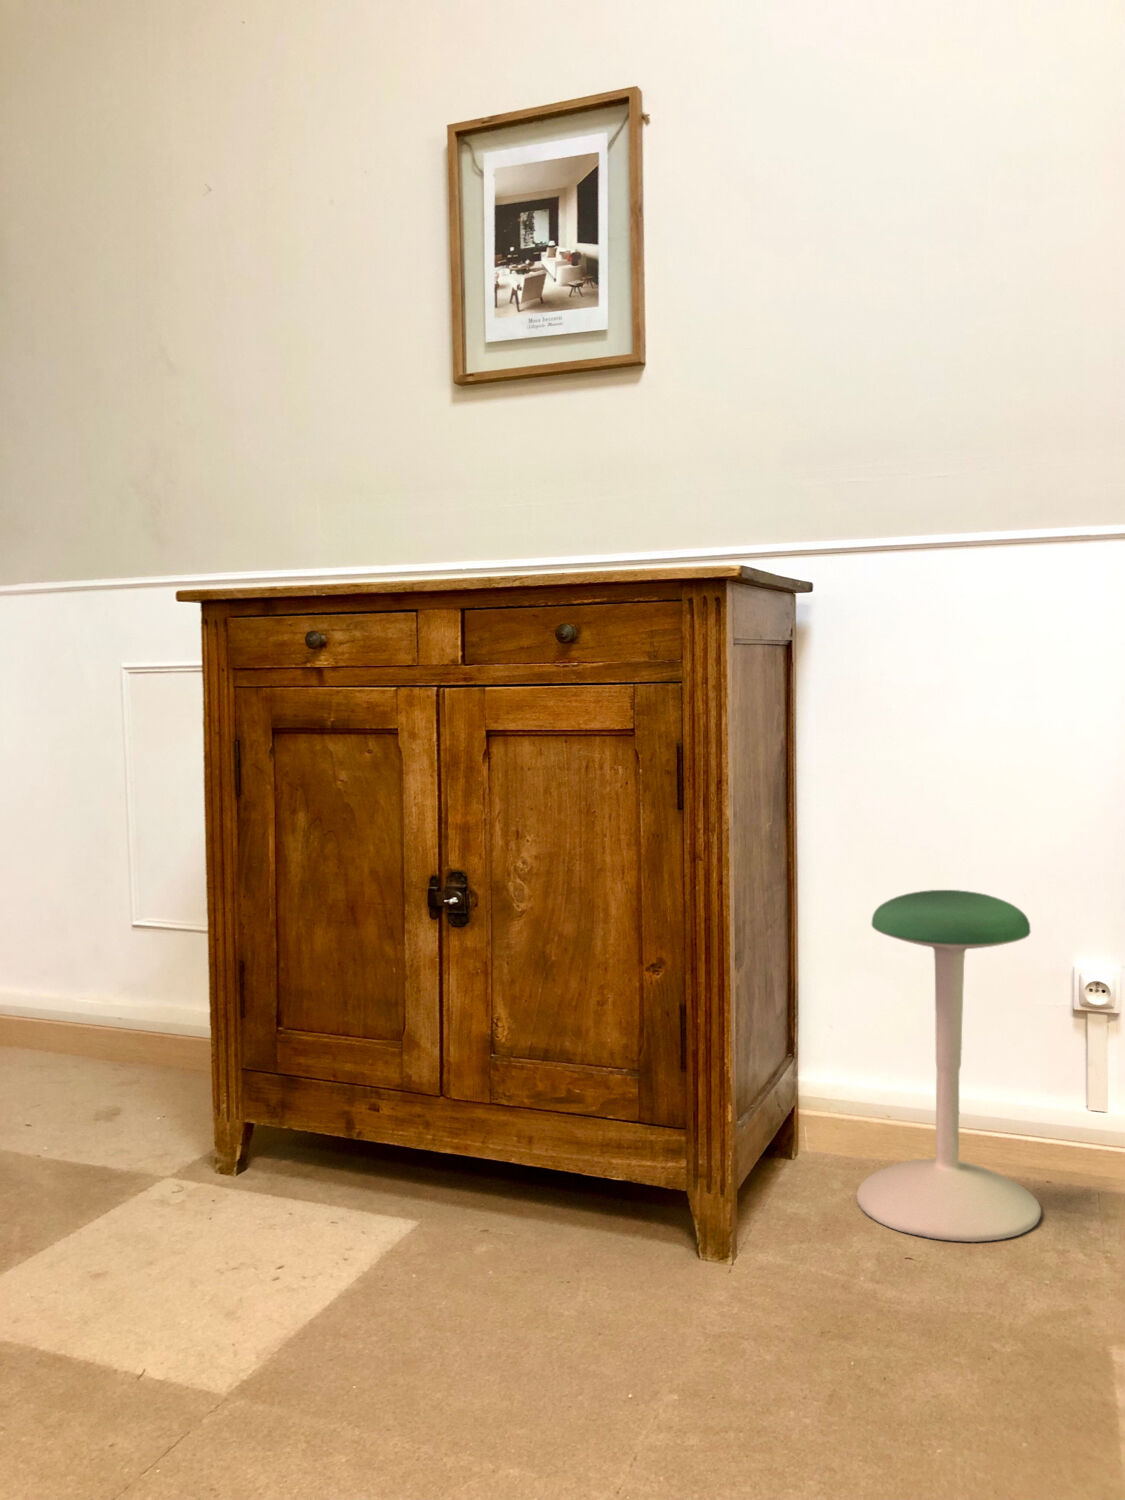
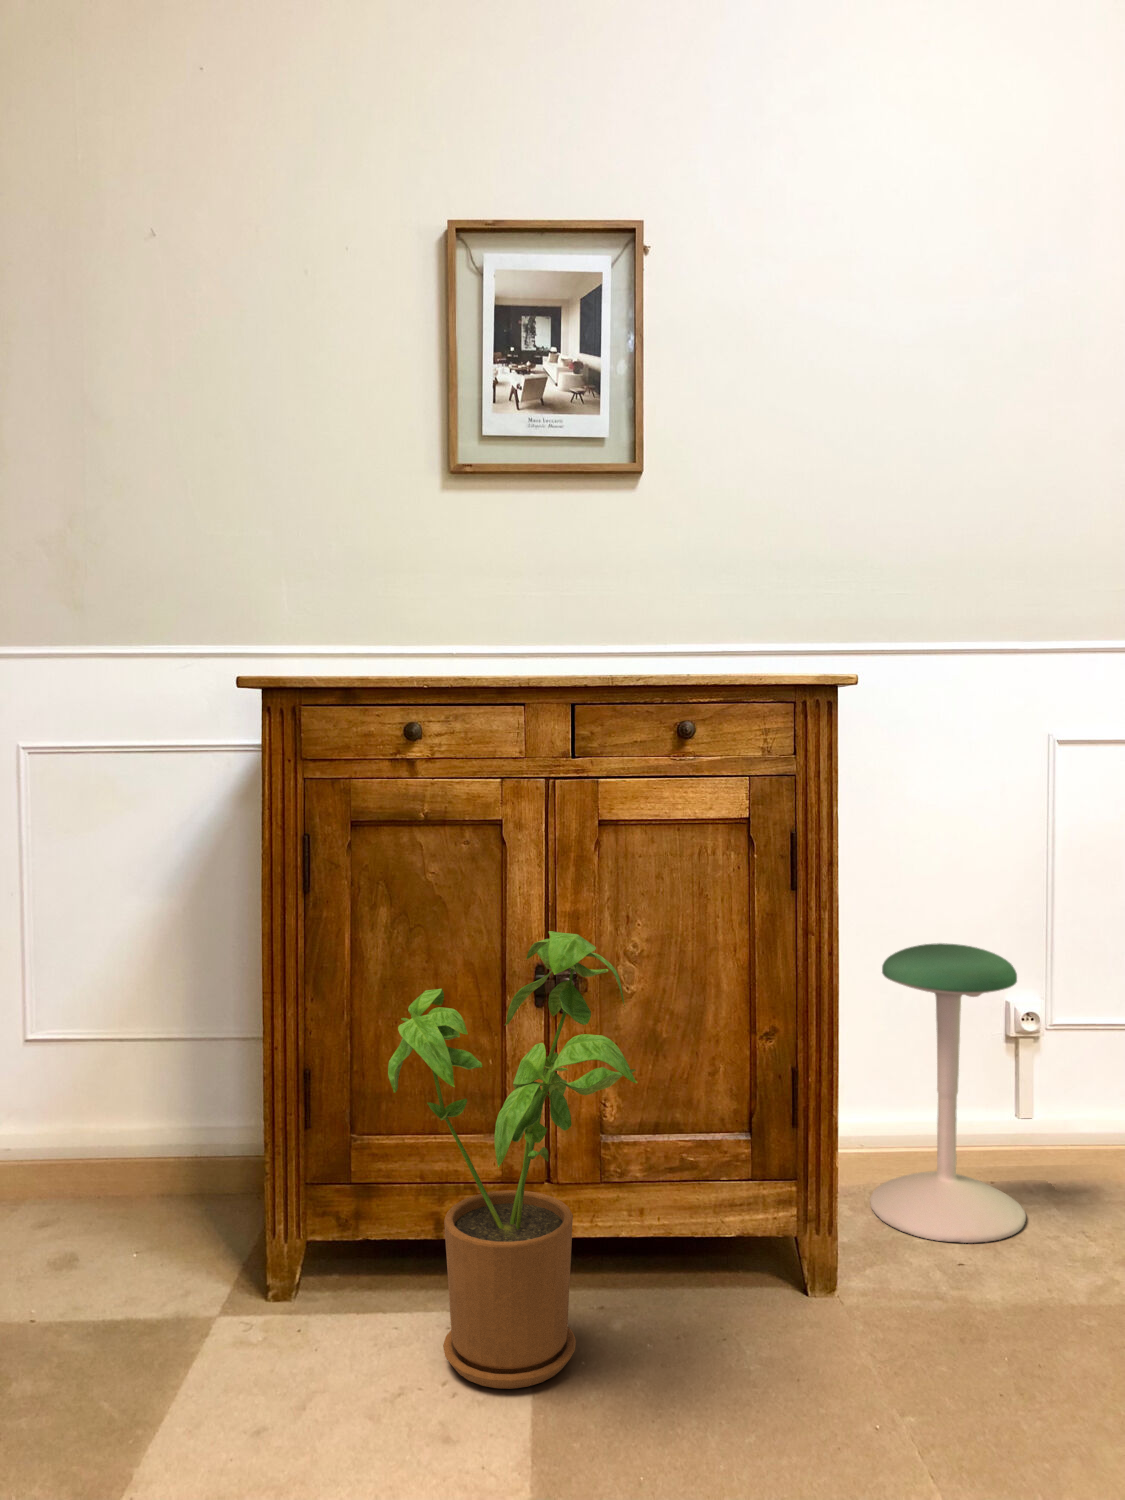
house plant: none [239,836,484,1283] -> present [388,931,637,1389]

